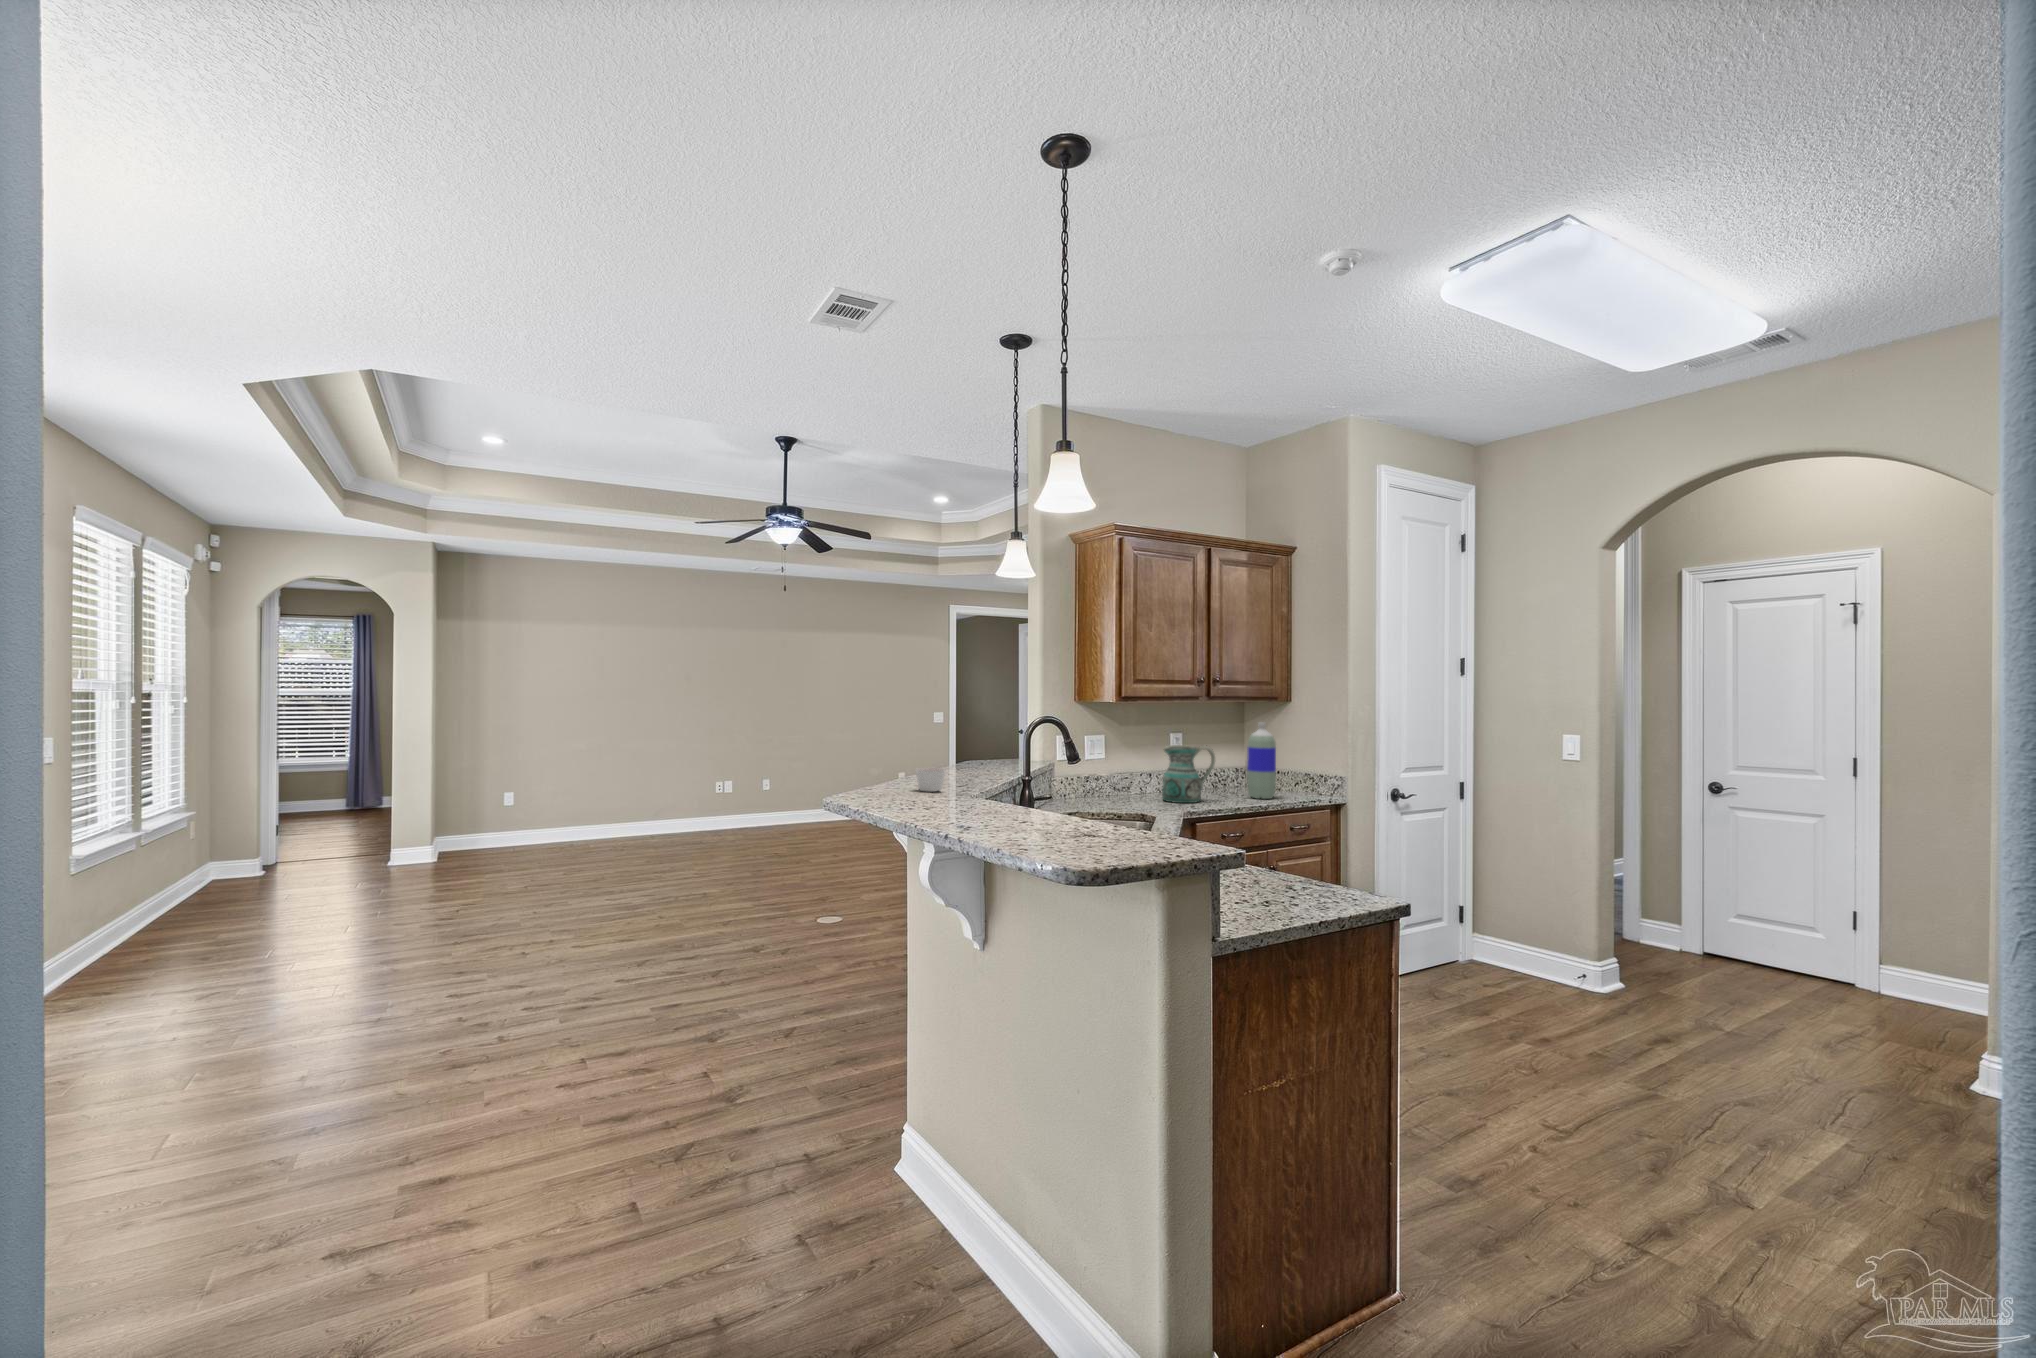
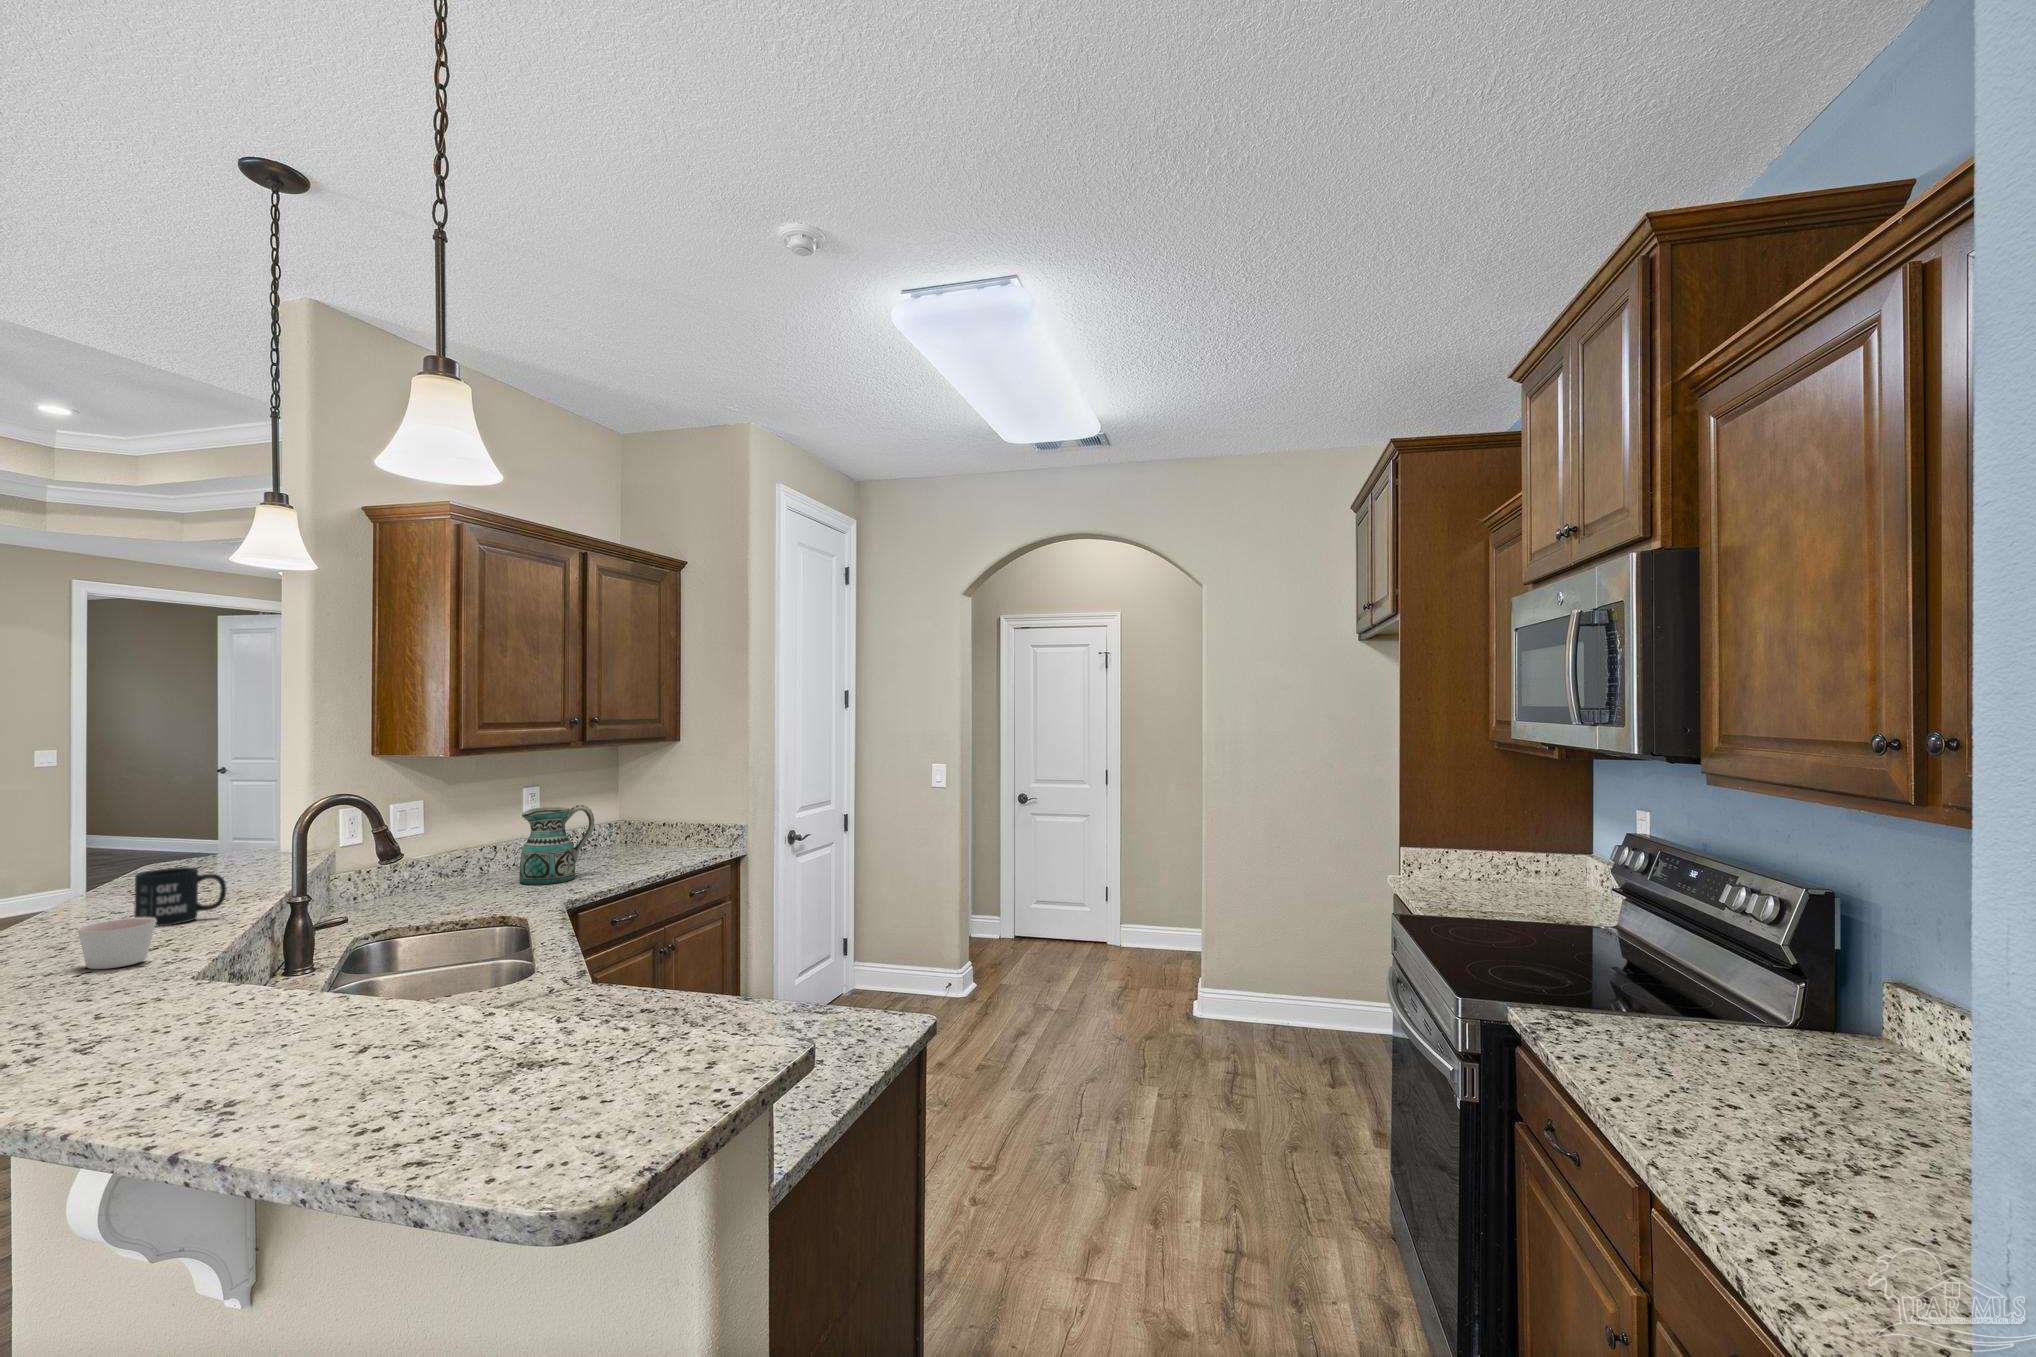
bottle: present [1247,722,1276,799] -> none [632,770,668,863]
mug: none [944,751,983,783] -> present [134,867,226,926]

